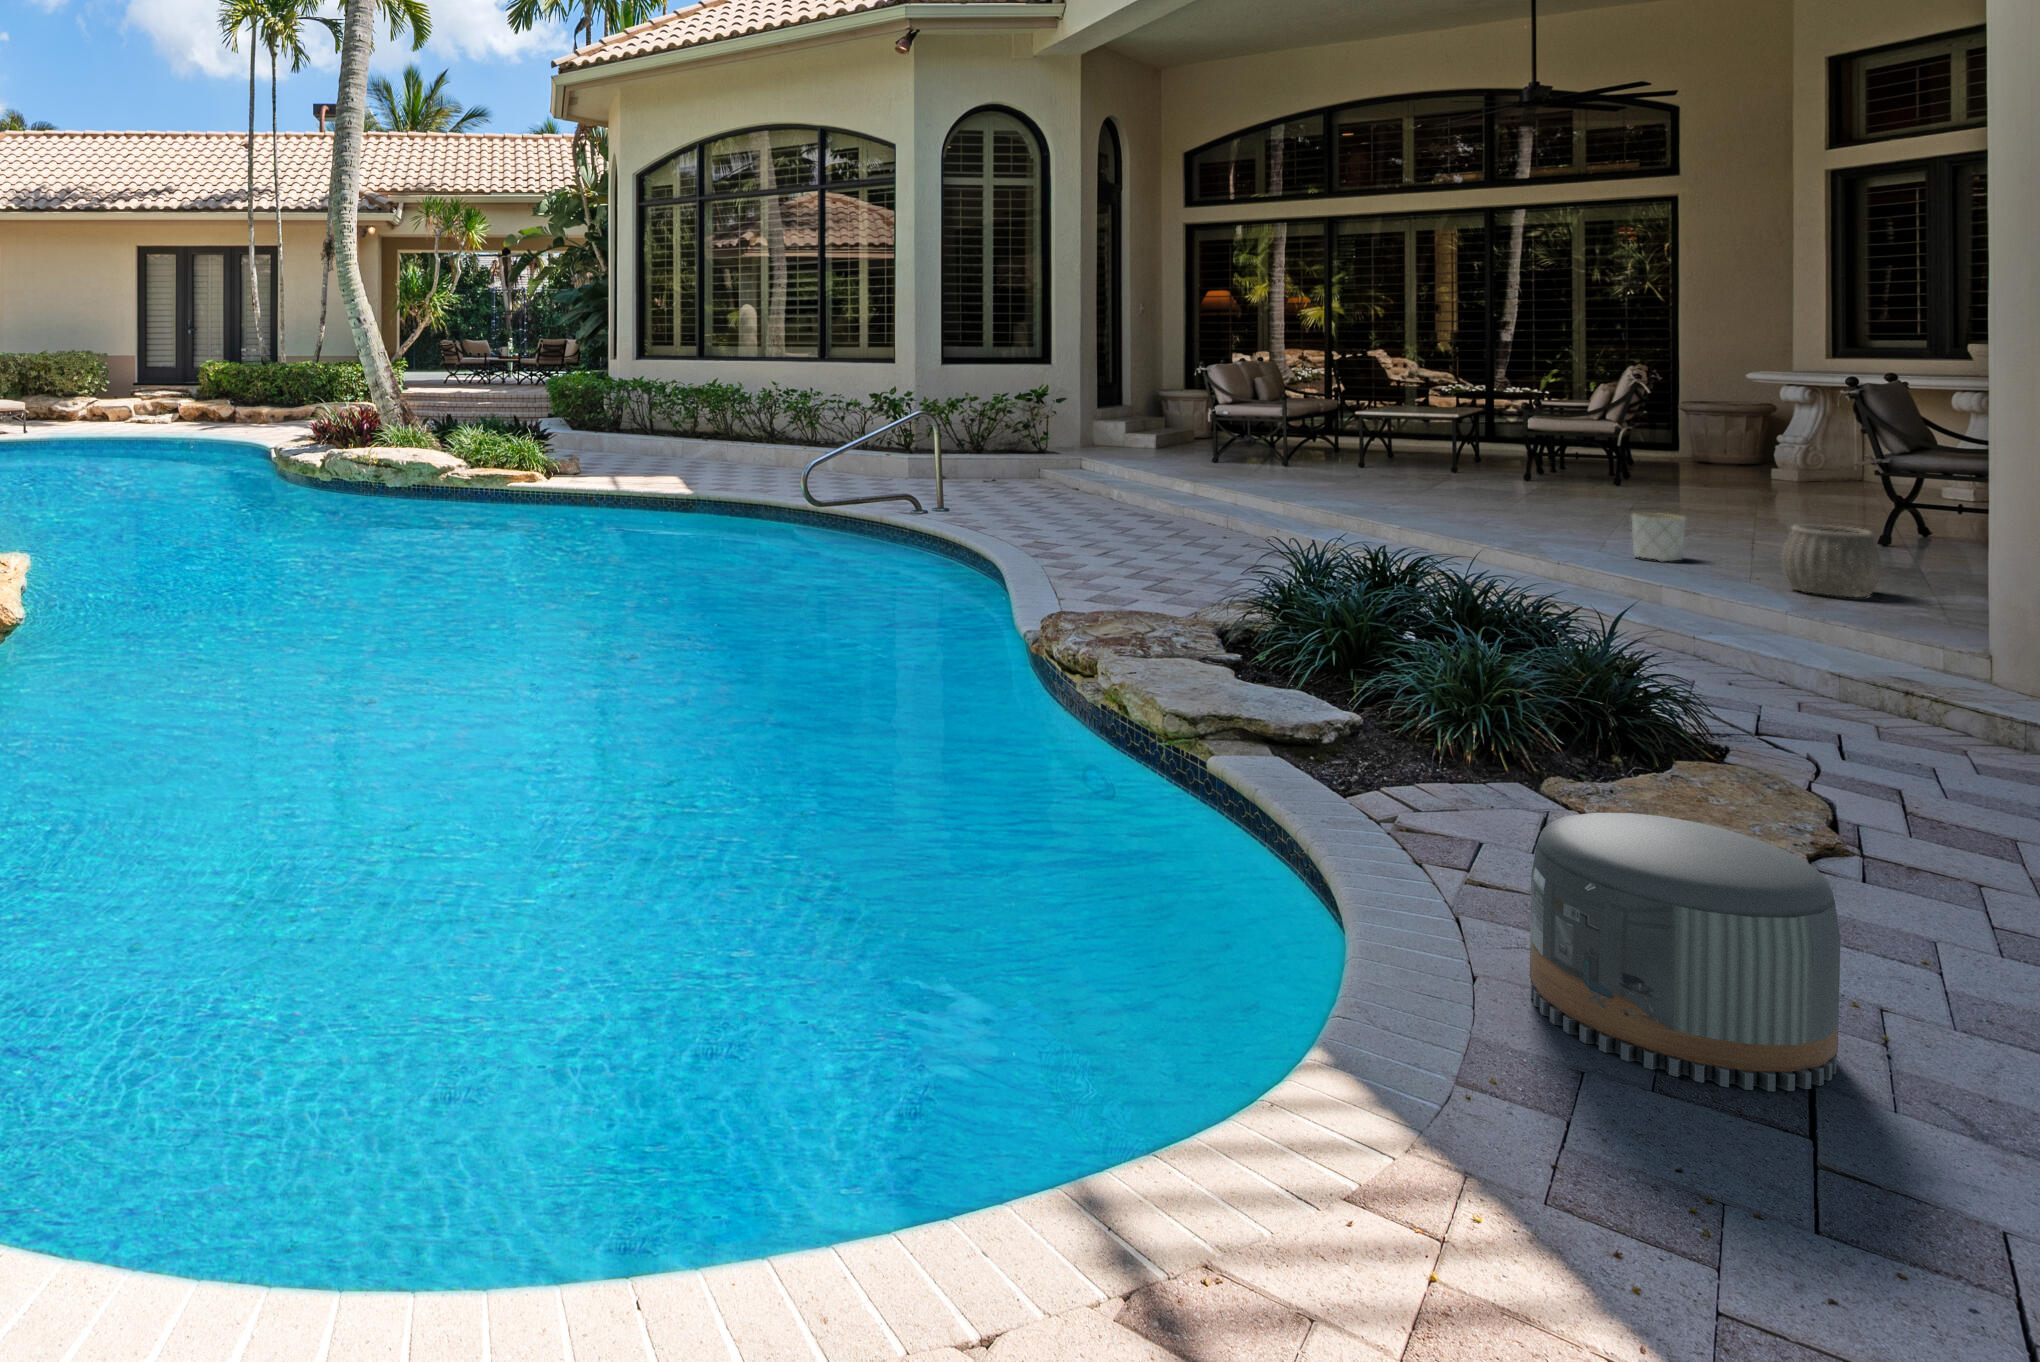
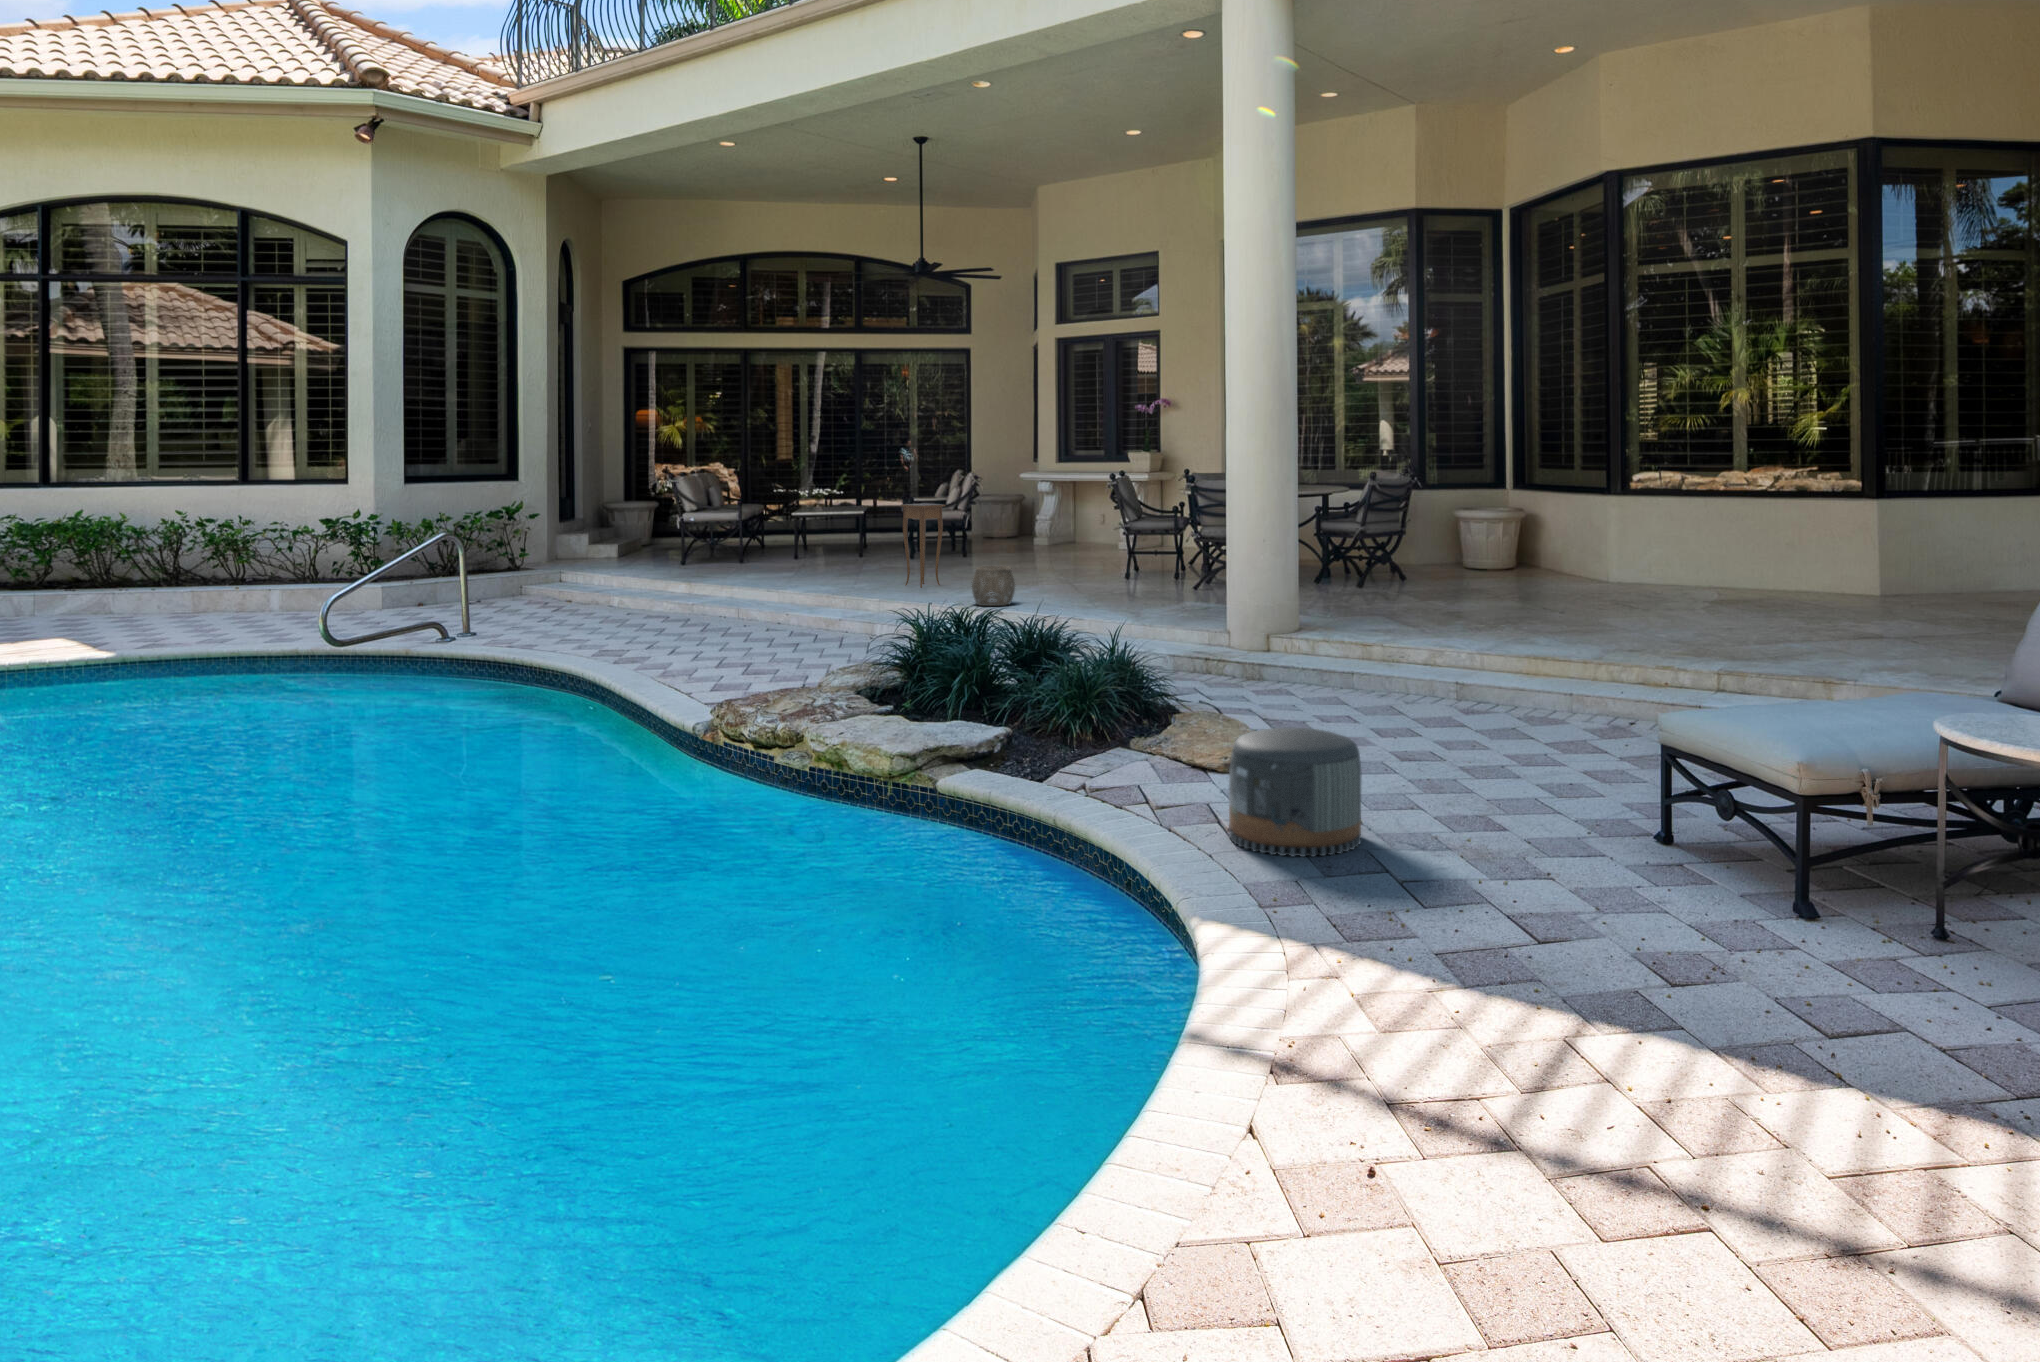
side table: none [1462,399,1529,505] -> present [900,503,945,588]
planter: present [1632,513,1685,562] -> none [1050,580,1080,614]
woven basket: present [1782,525,1882,597] -> present [972,566,1015,606]

